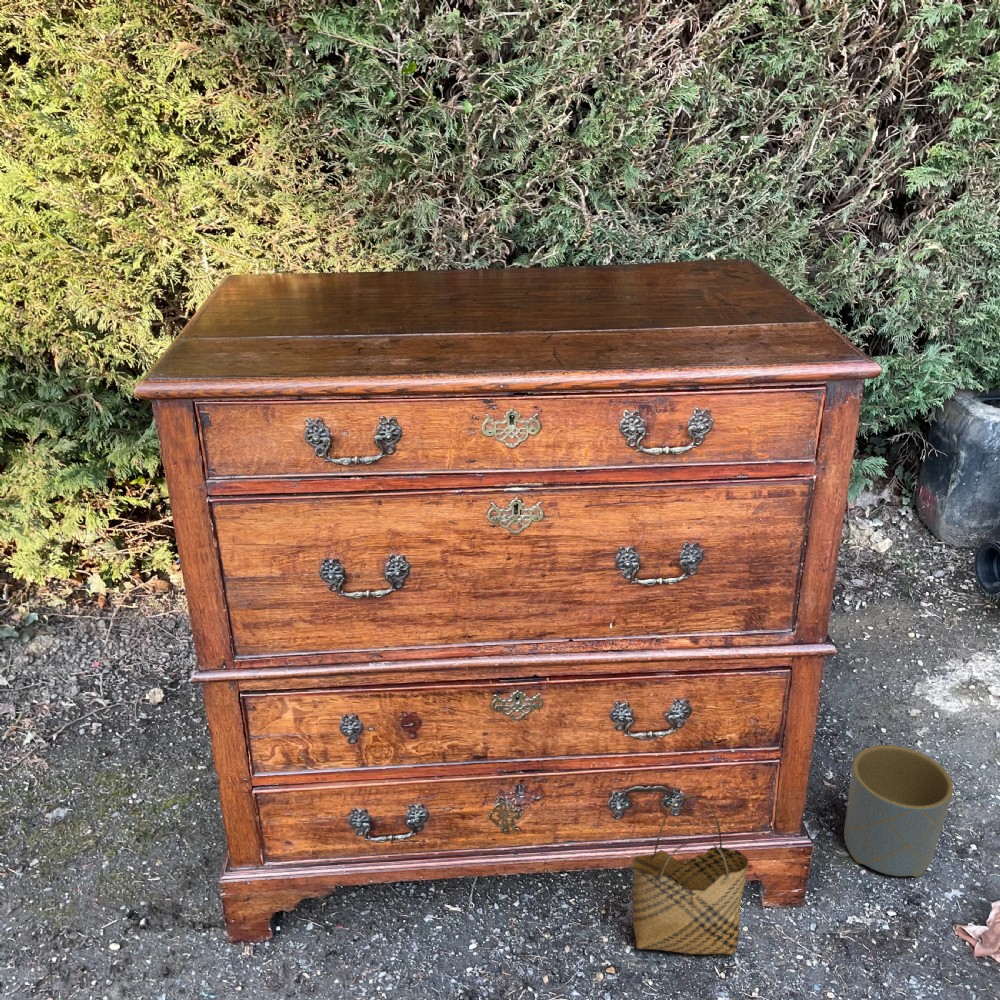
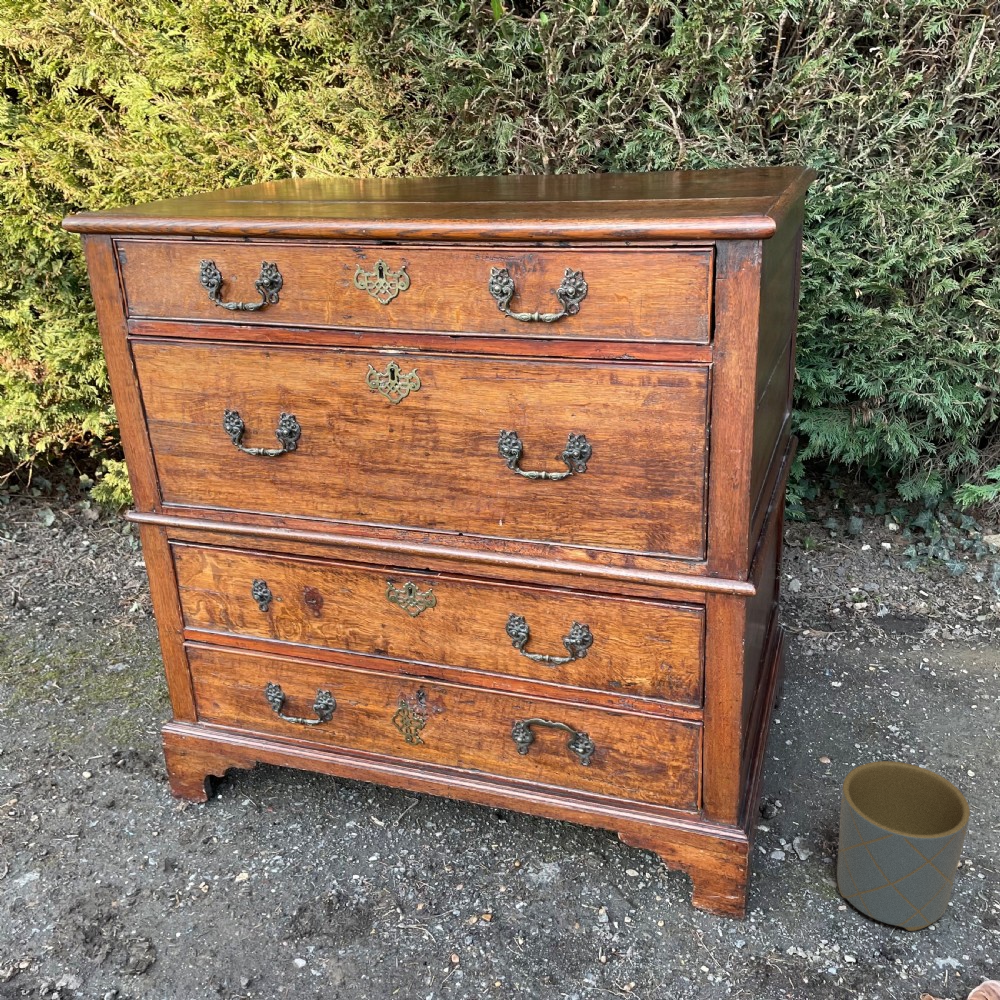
woven basket: present [632,796,749,954] -> none [523,745,655,940]

